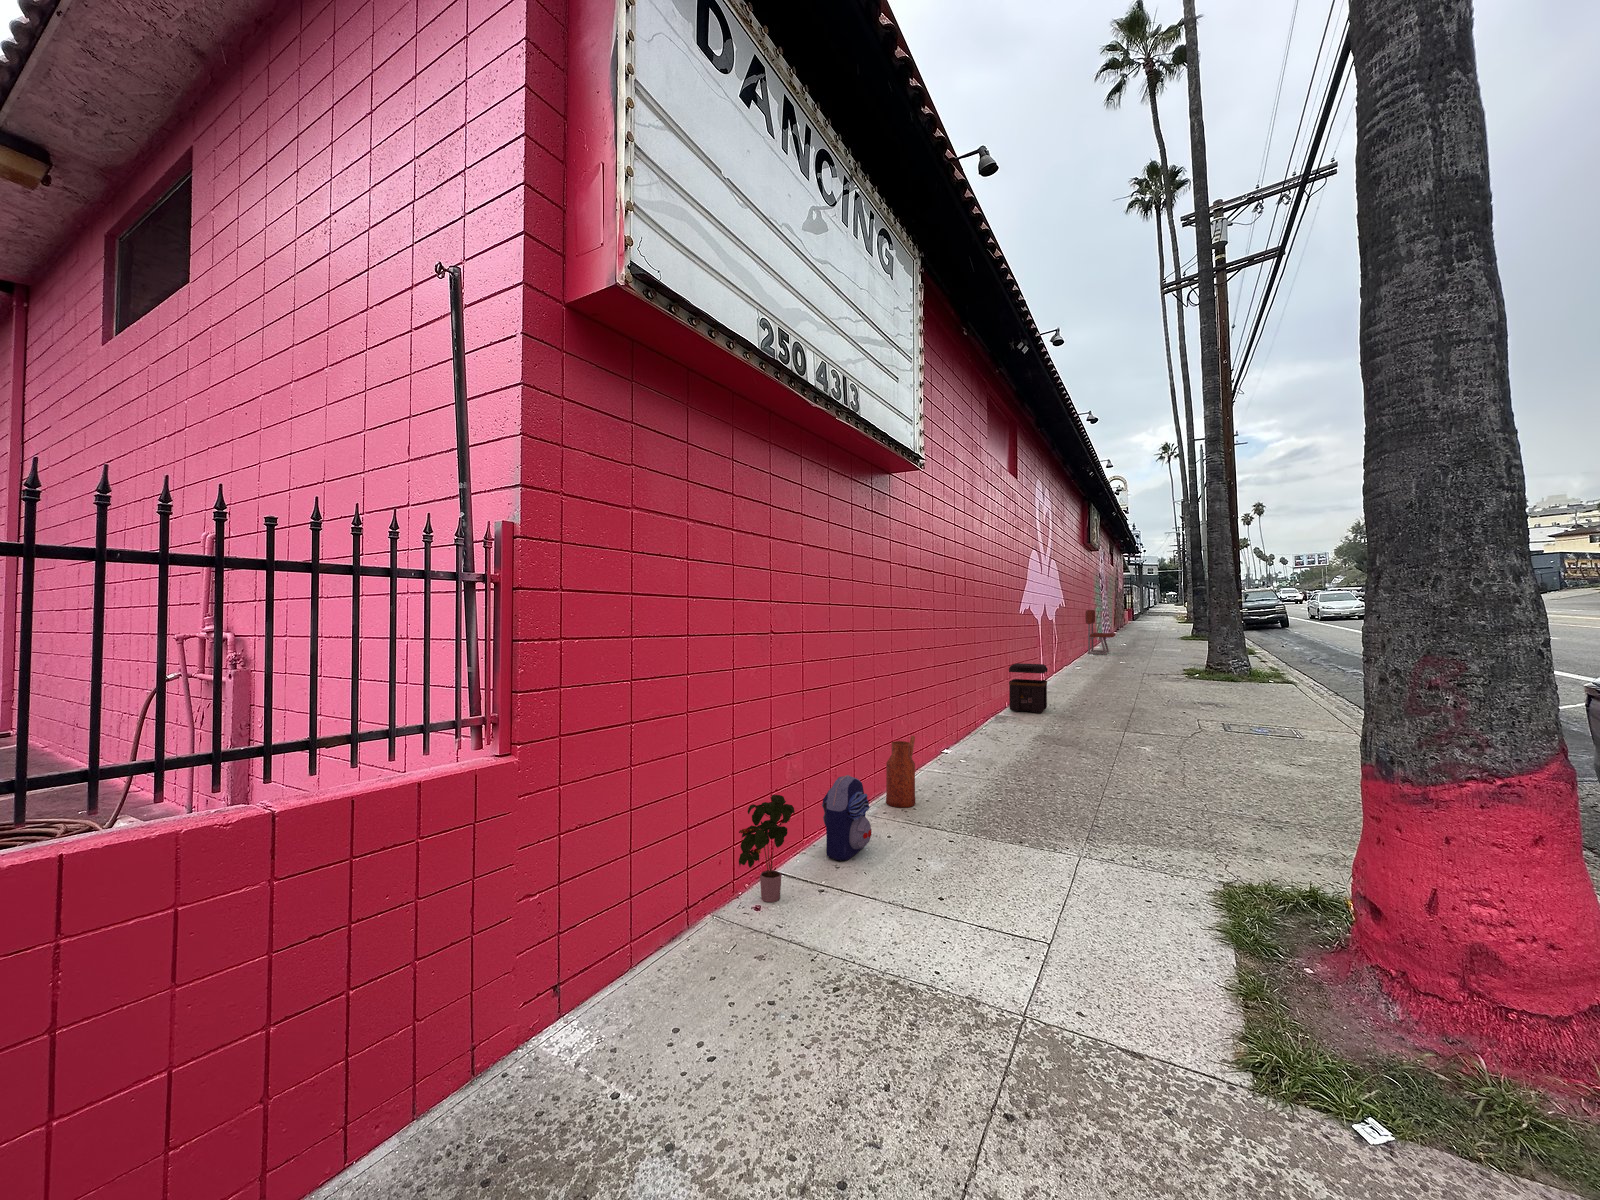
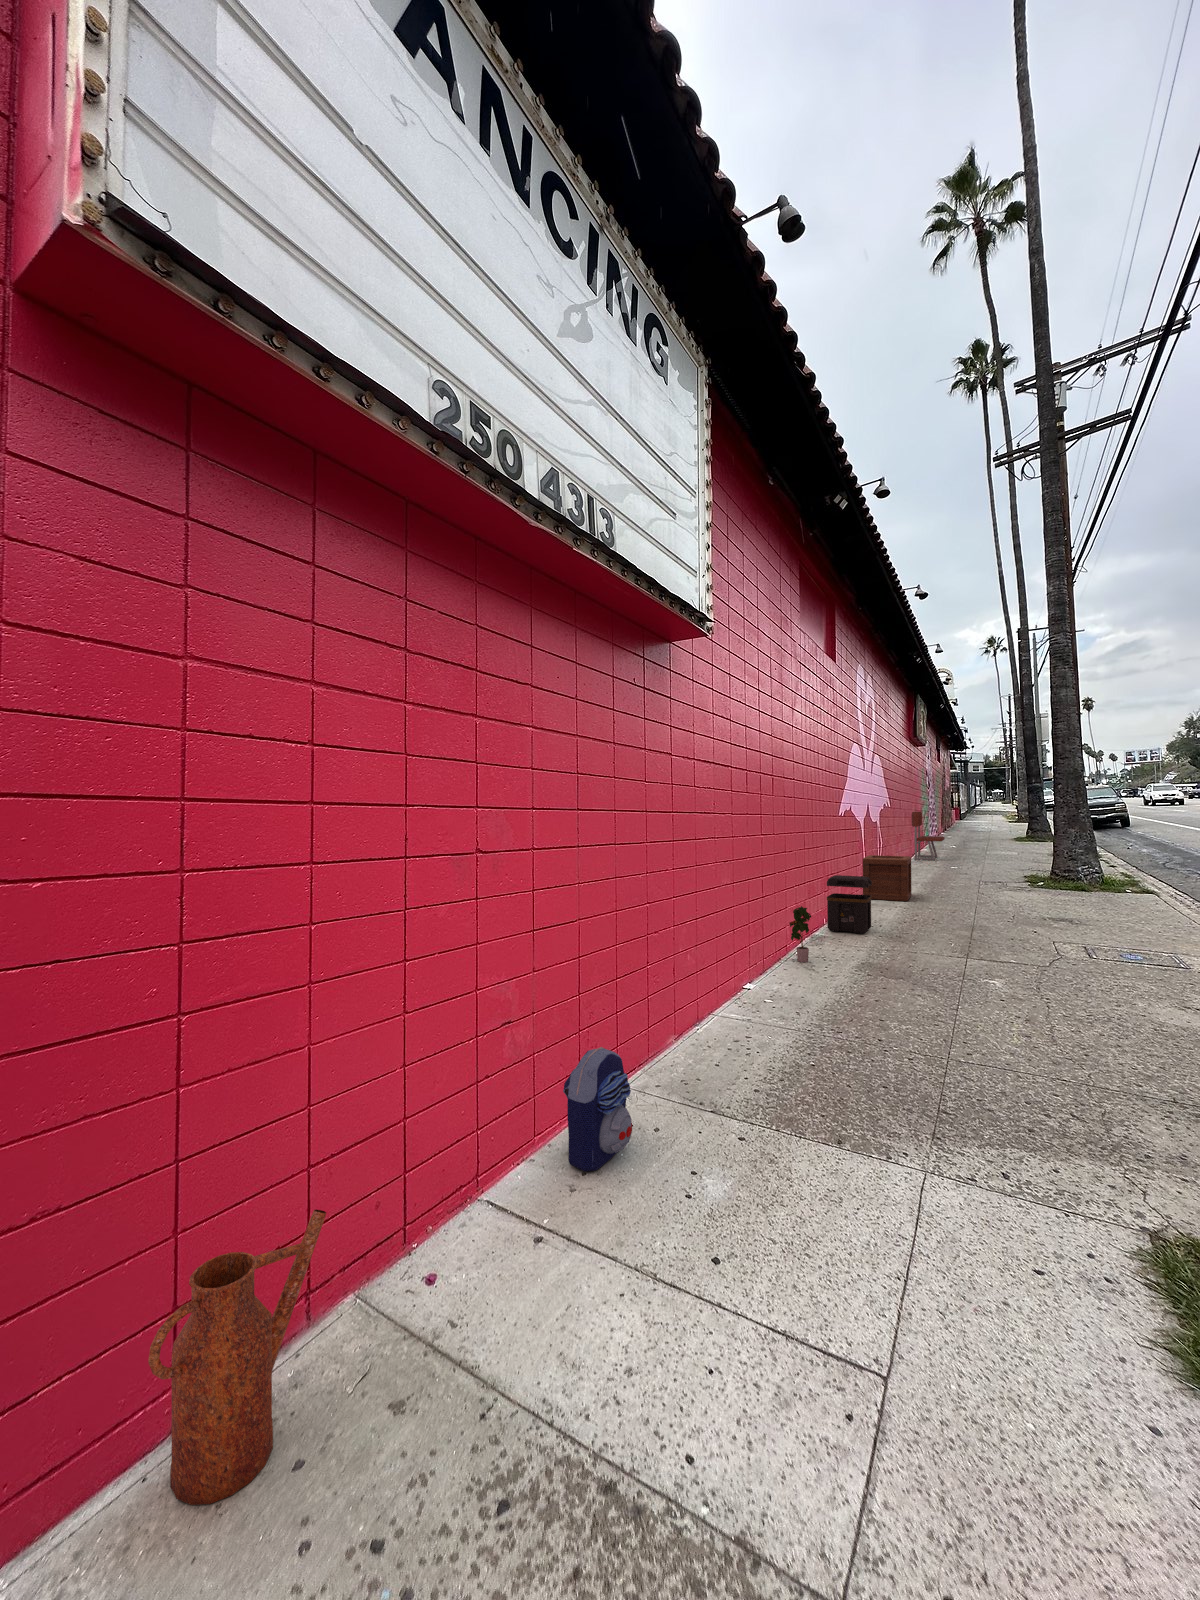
wooden crate: none [1040,648,1083,688] -> present [863,855,912,901]
watering can: present [886,736,915,808] -> present [148,1209,326,1505]
potted plant: present [739,795,795,902] -> present [789,906,811,962]

